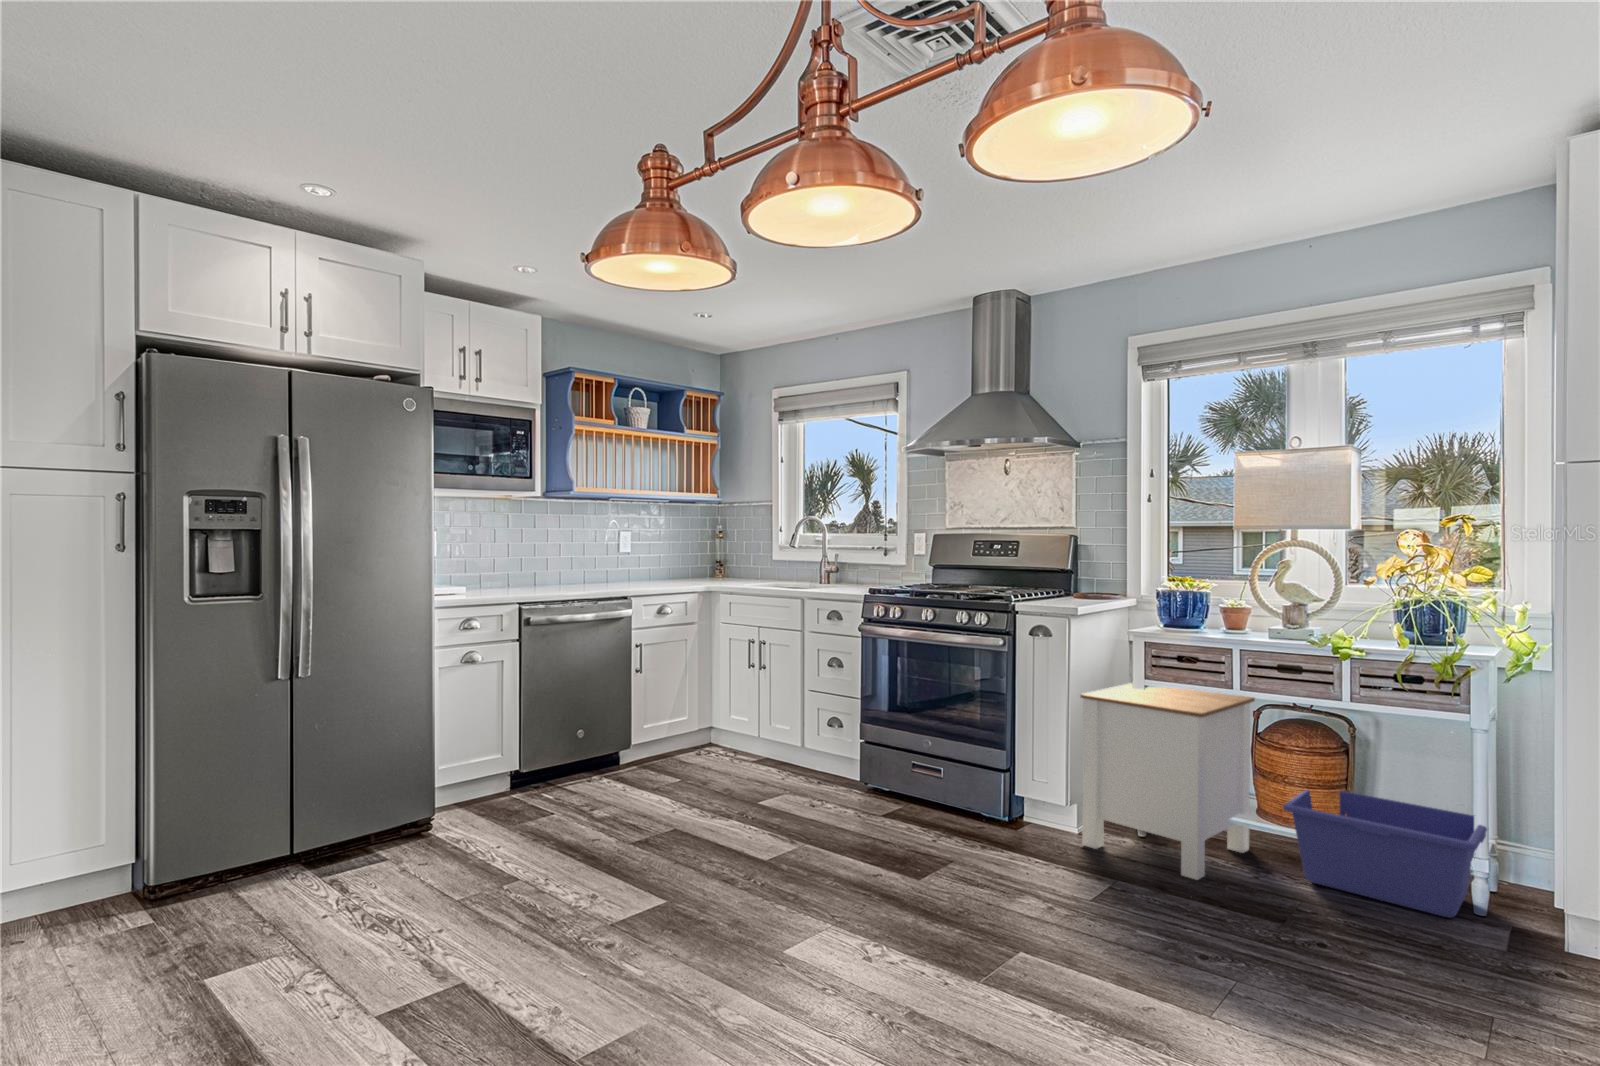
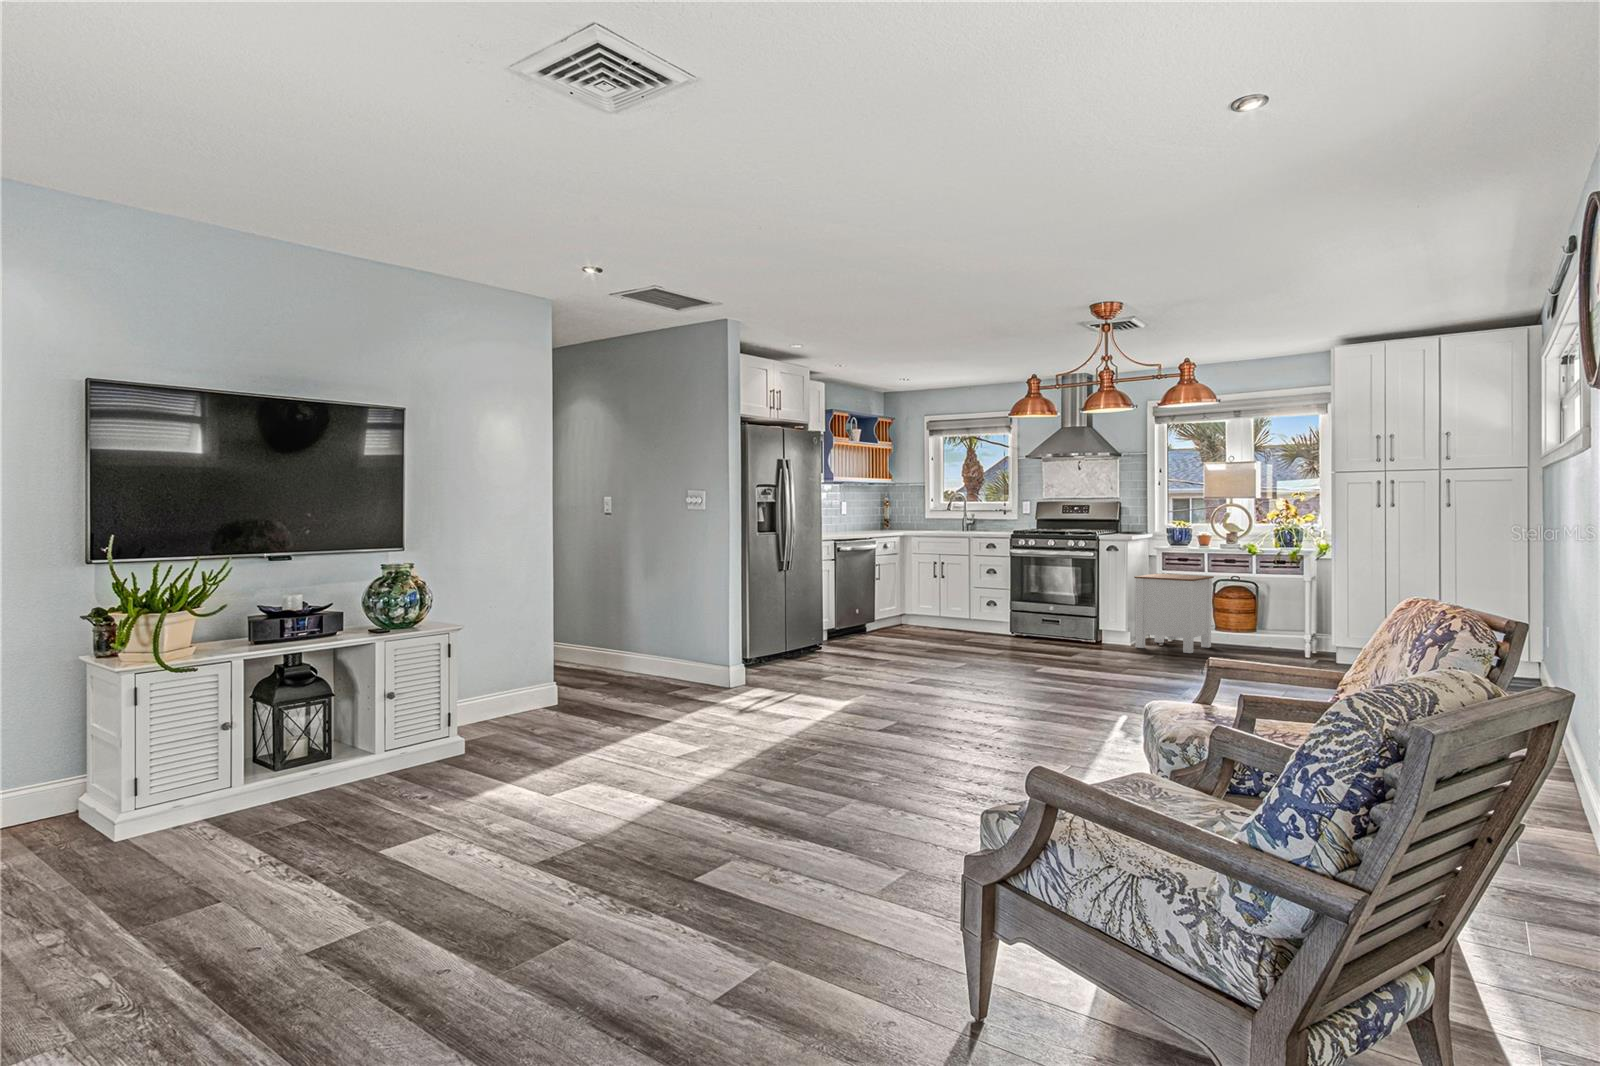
storage bin: present [1283,790,1487,917] -> none [1227,615,1312,658]

